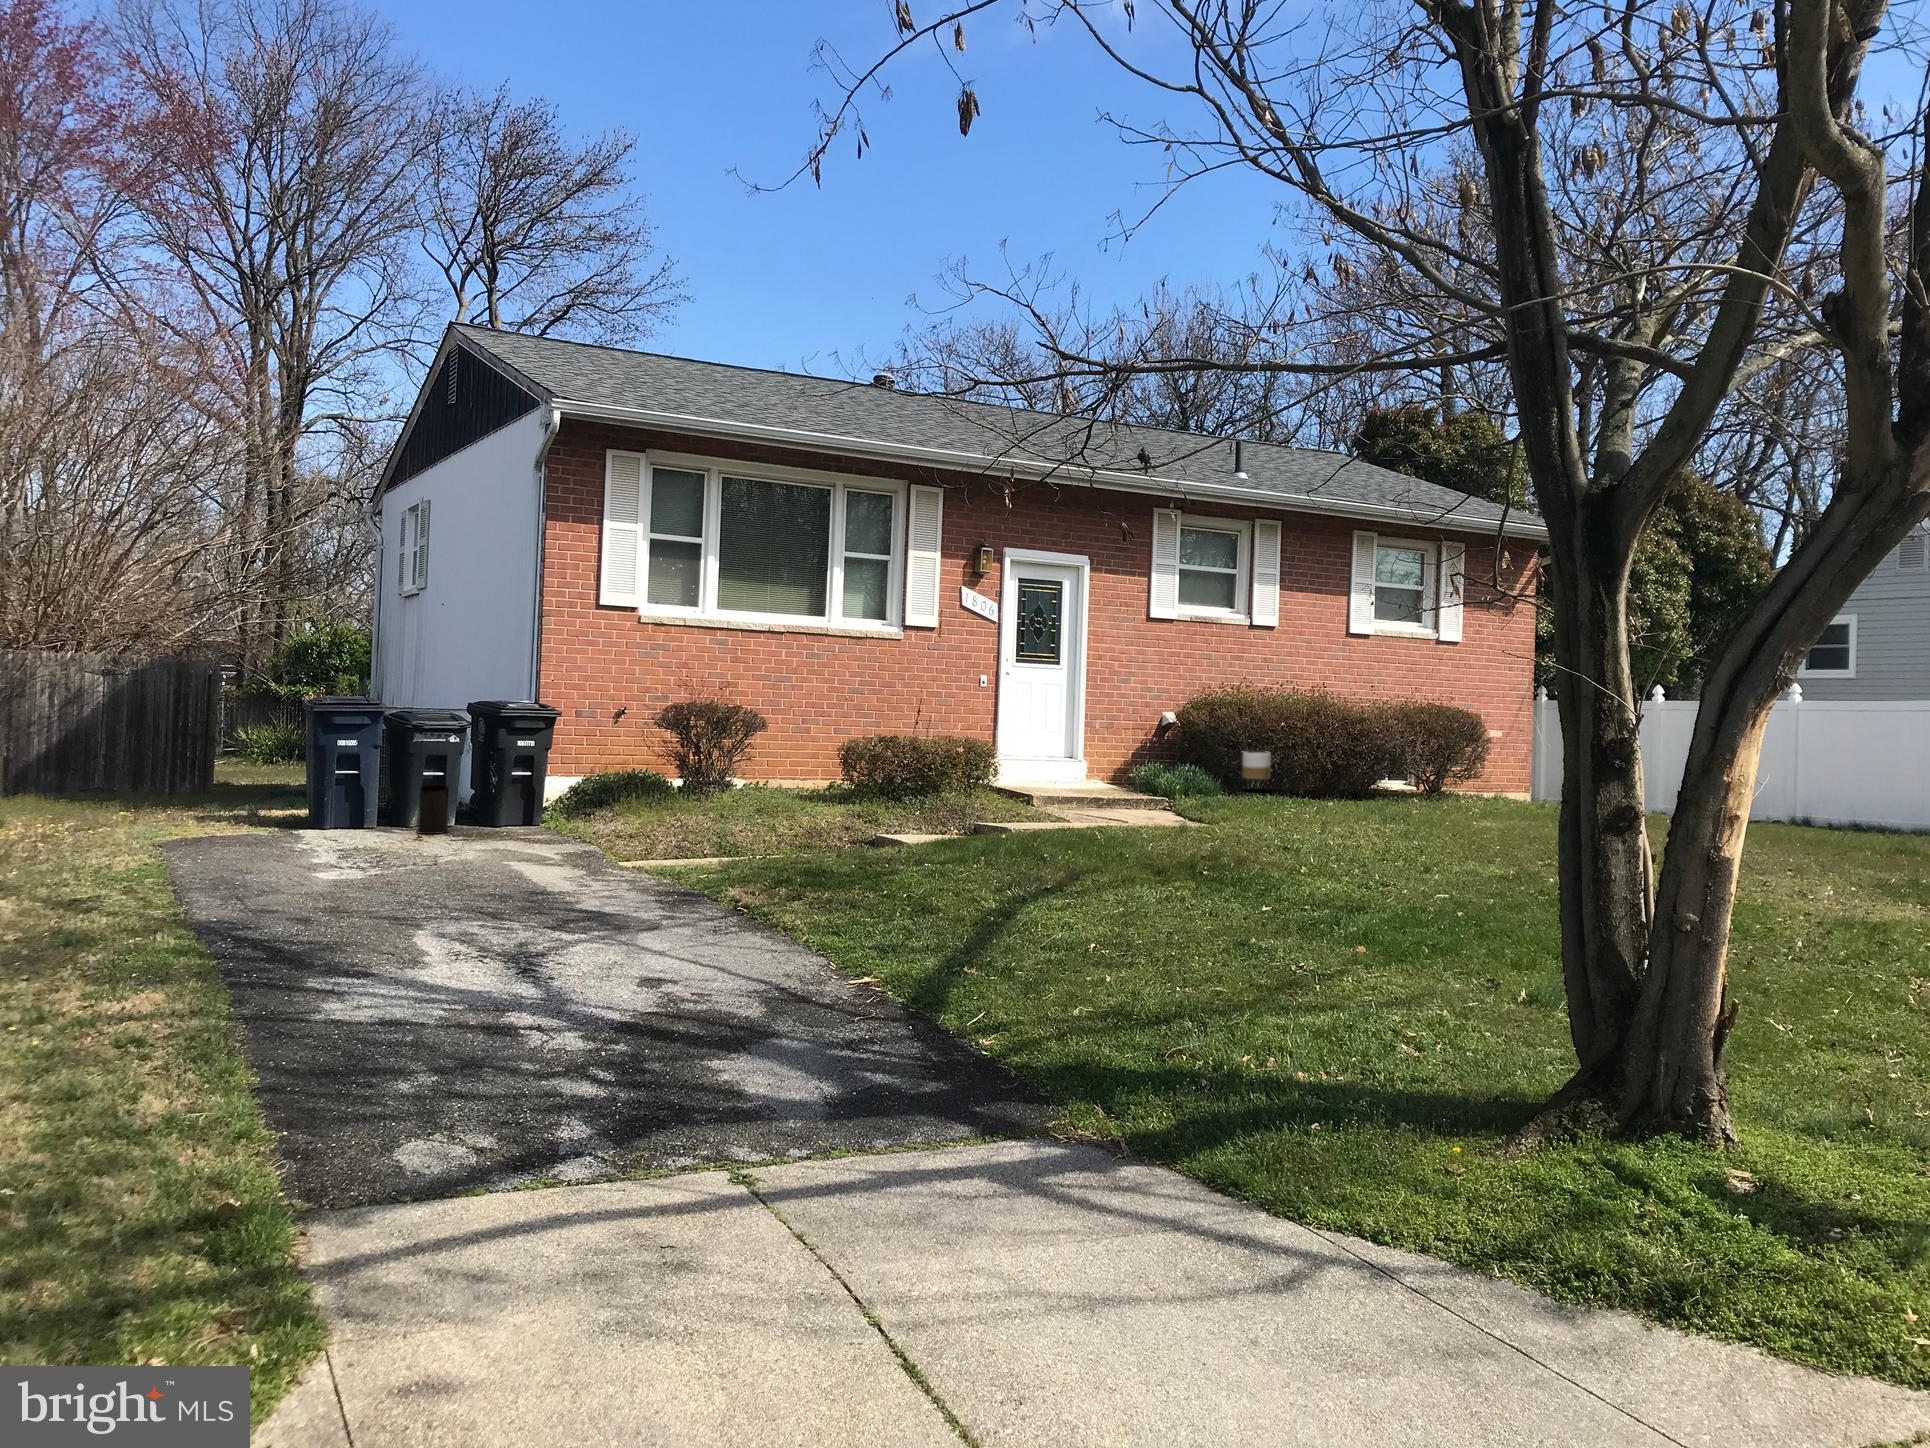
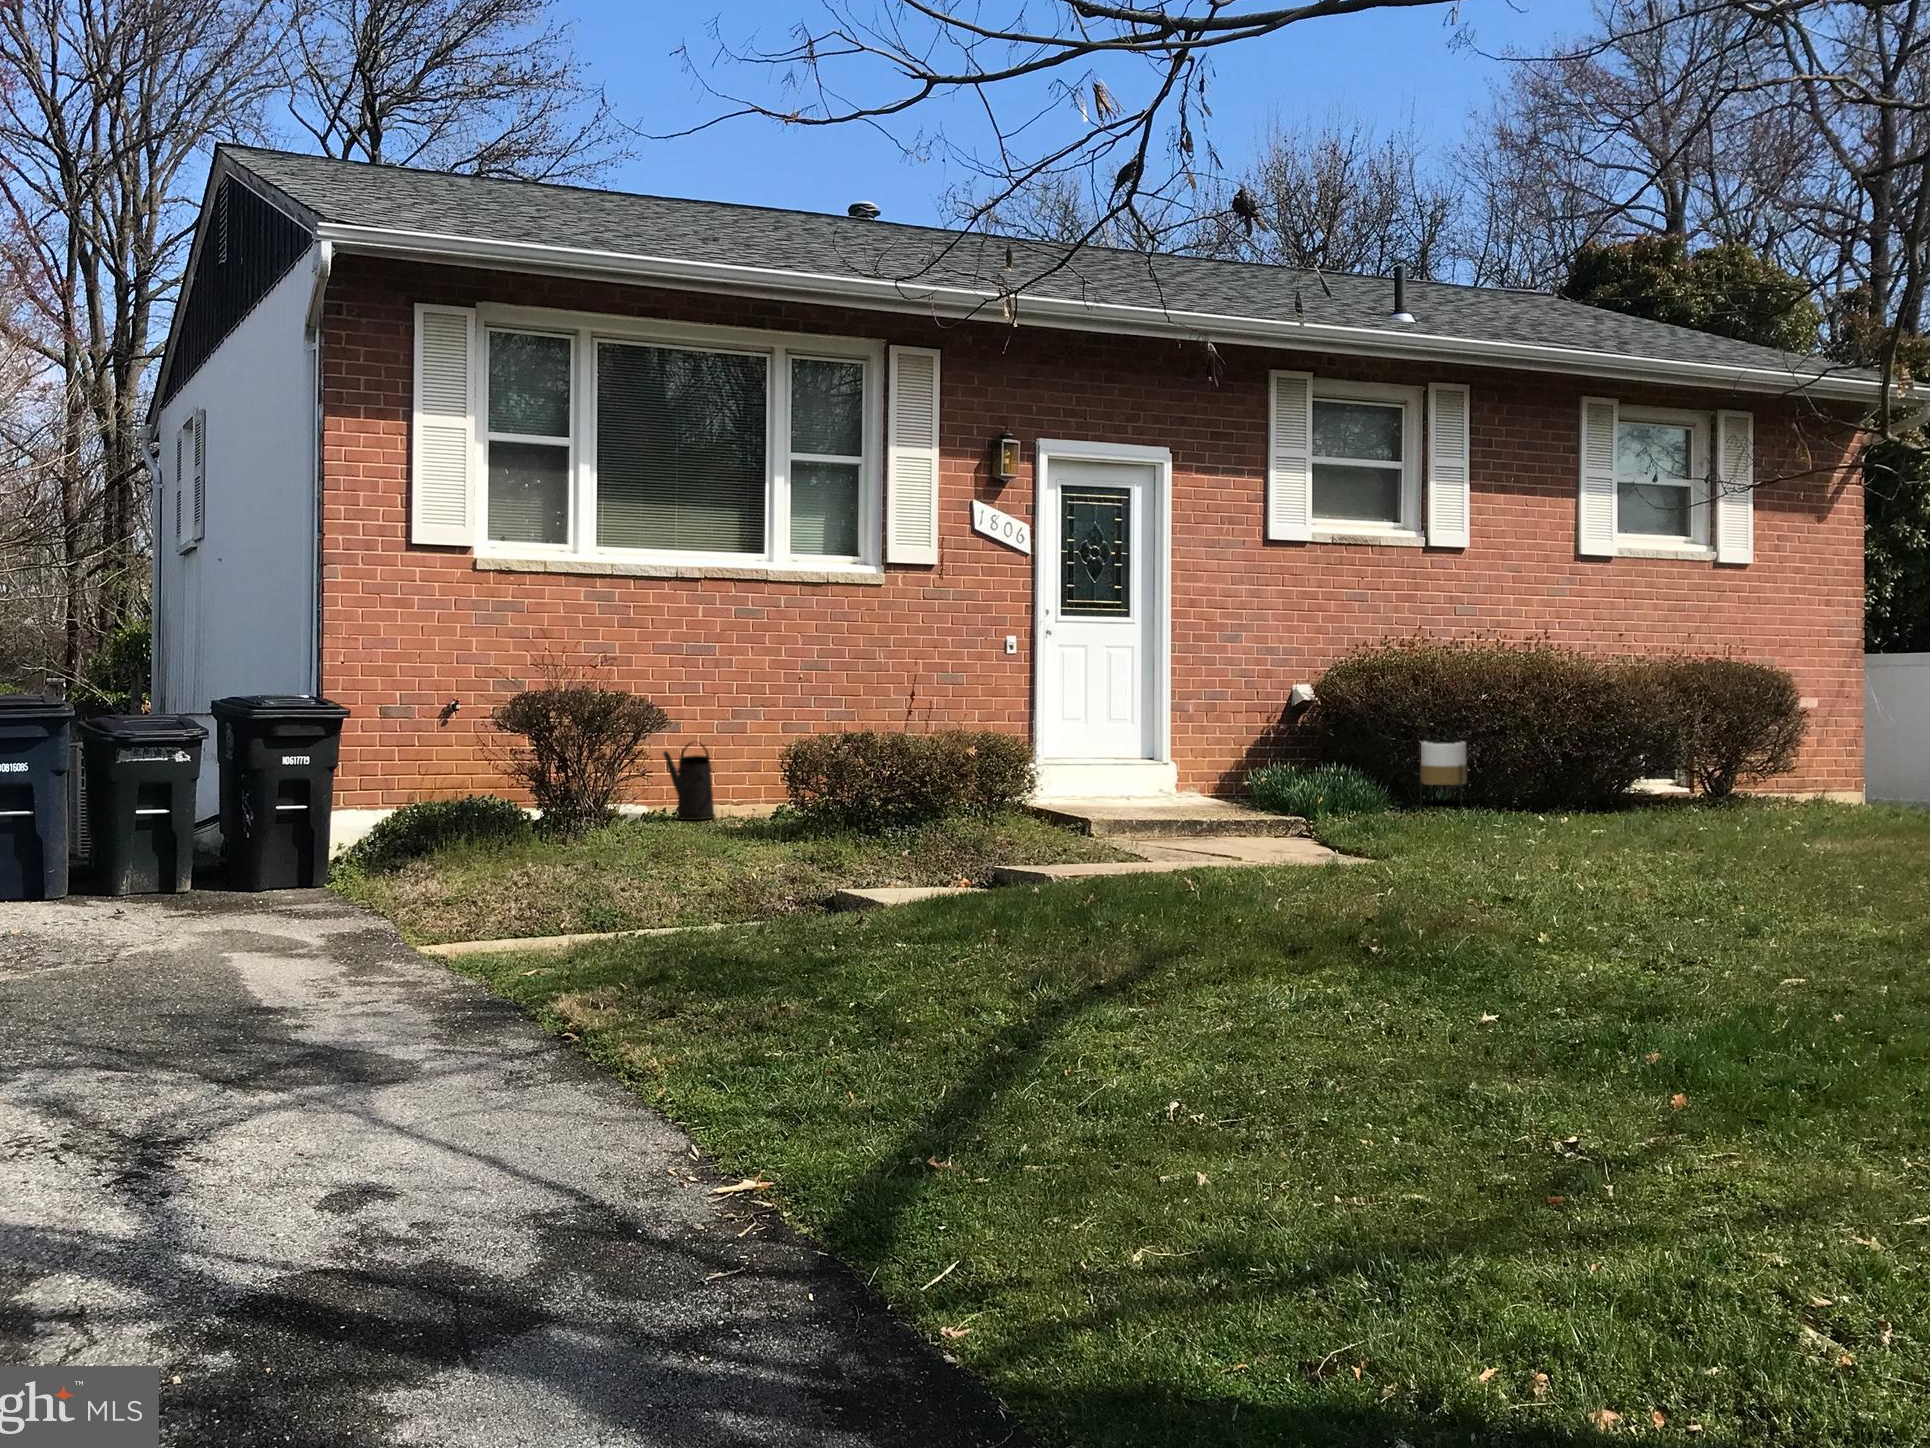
watering can: present [417,778,449,834] -> present [664,742,715,820]

